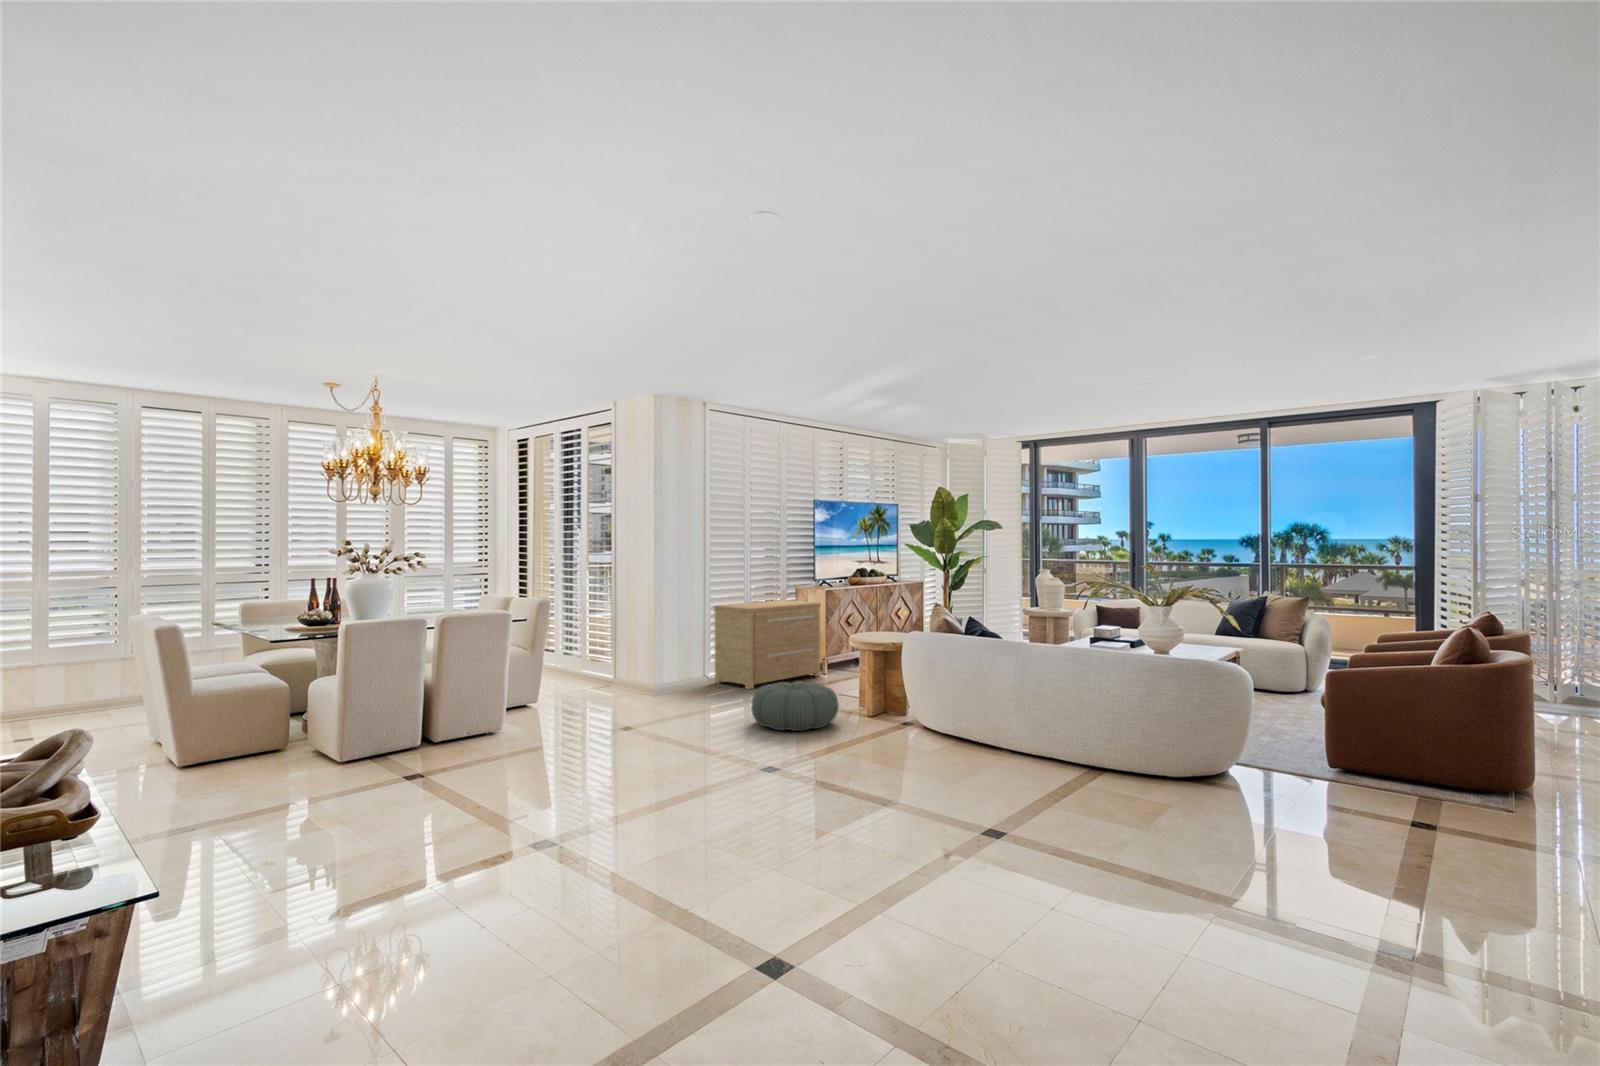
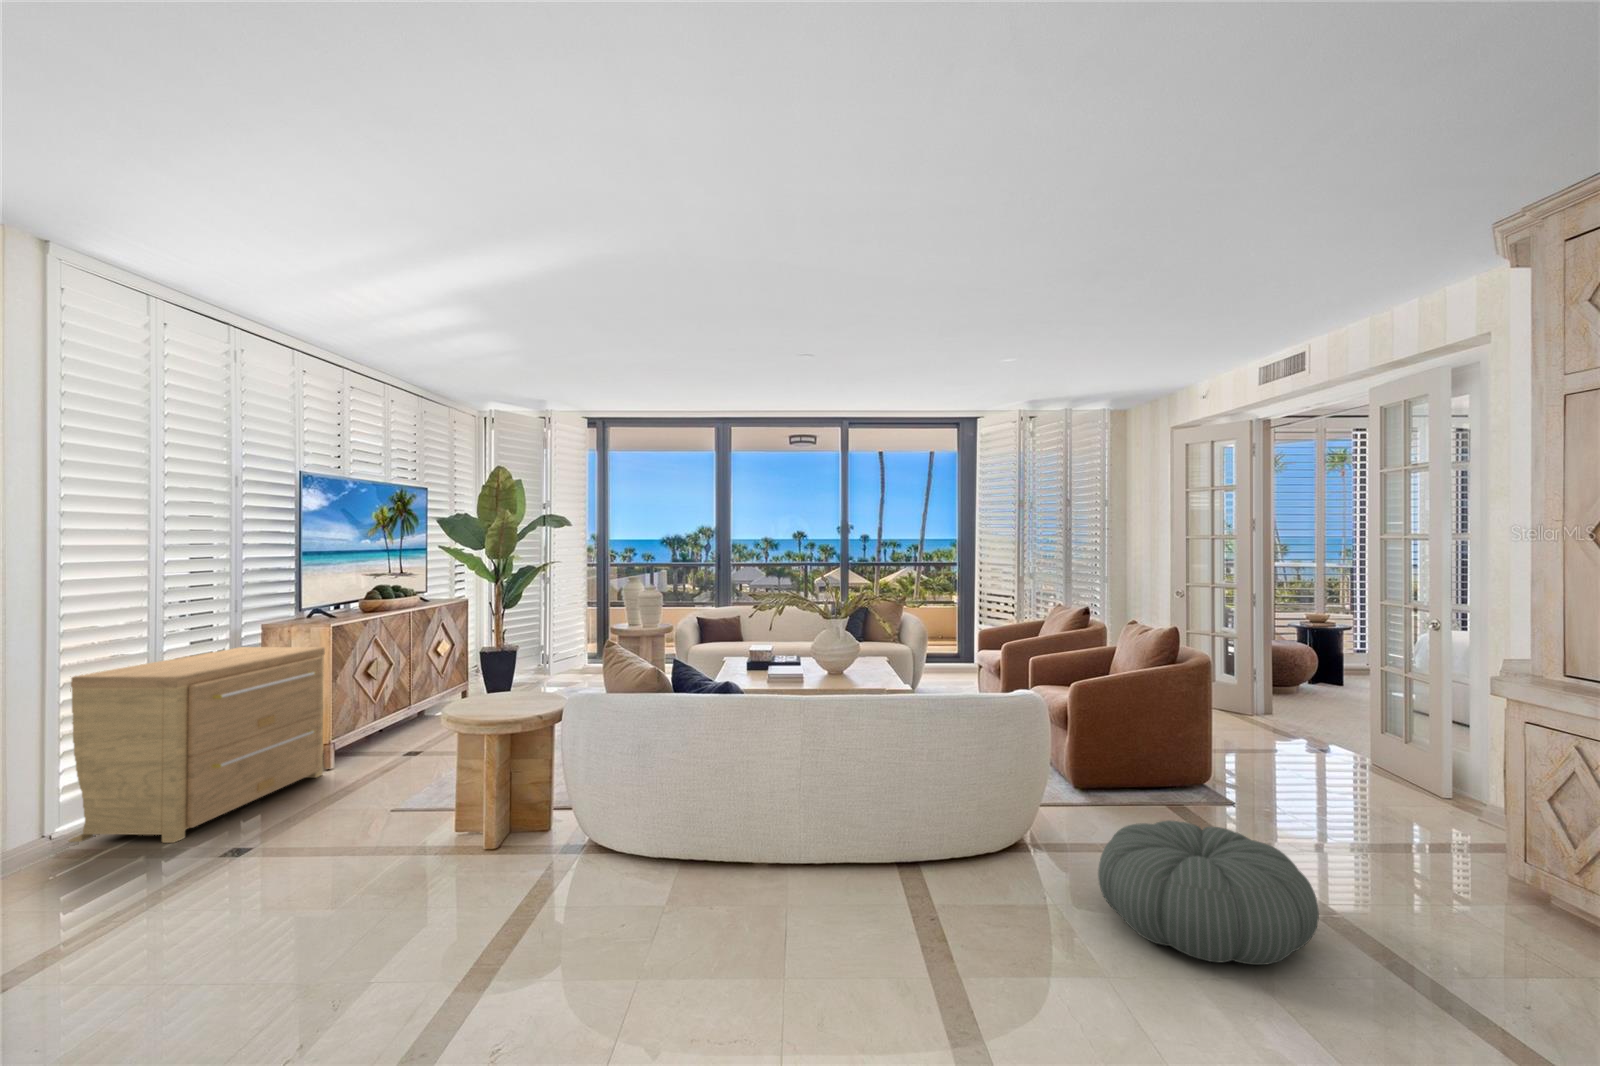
pouf: present [751,681,839,731] -> present [1098,821,1319,965]

